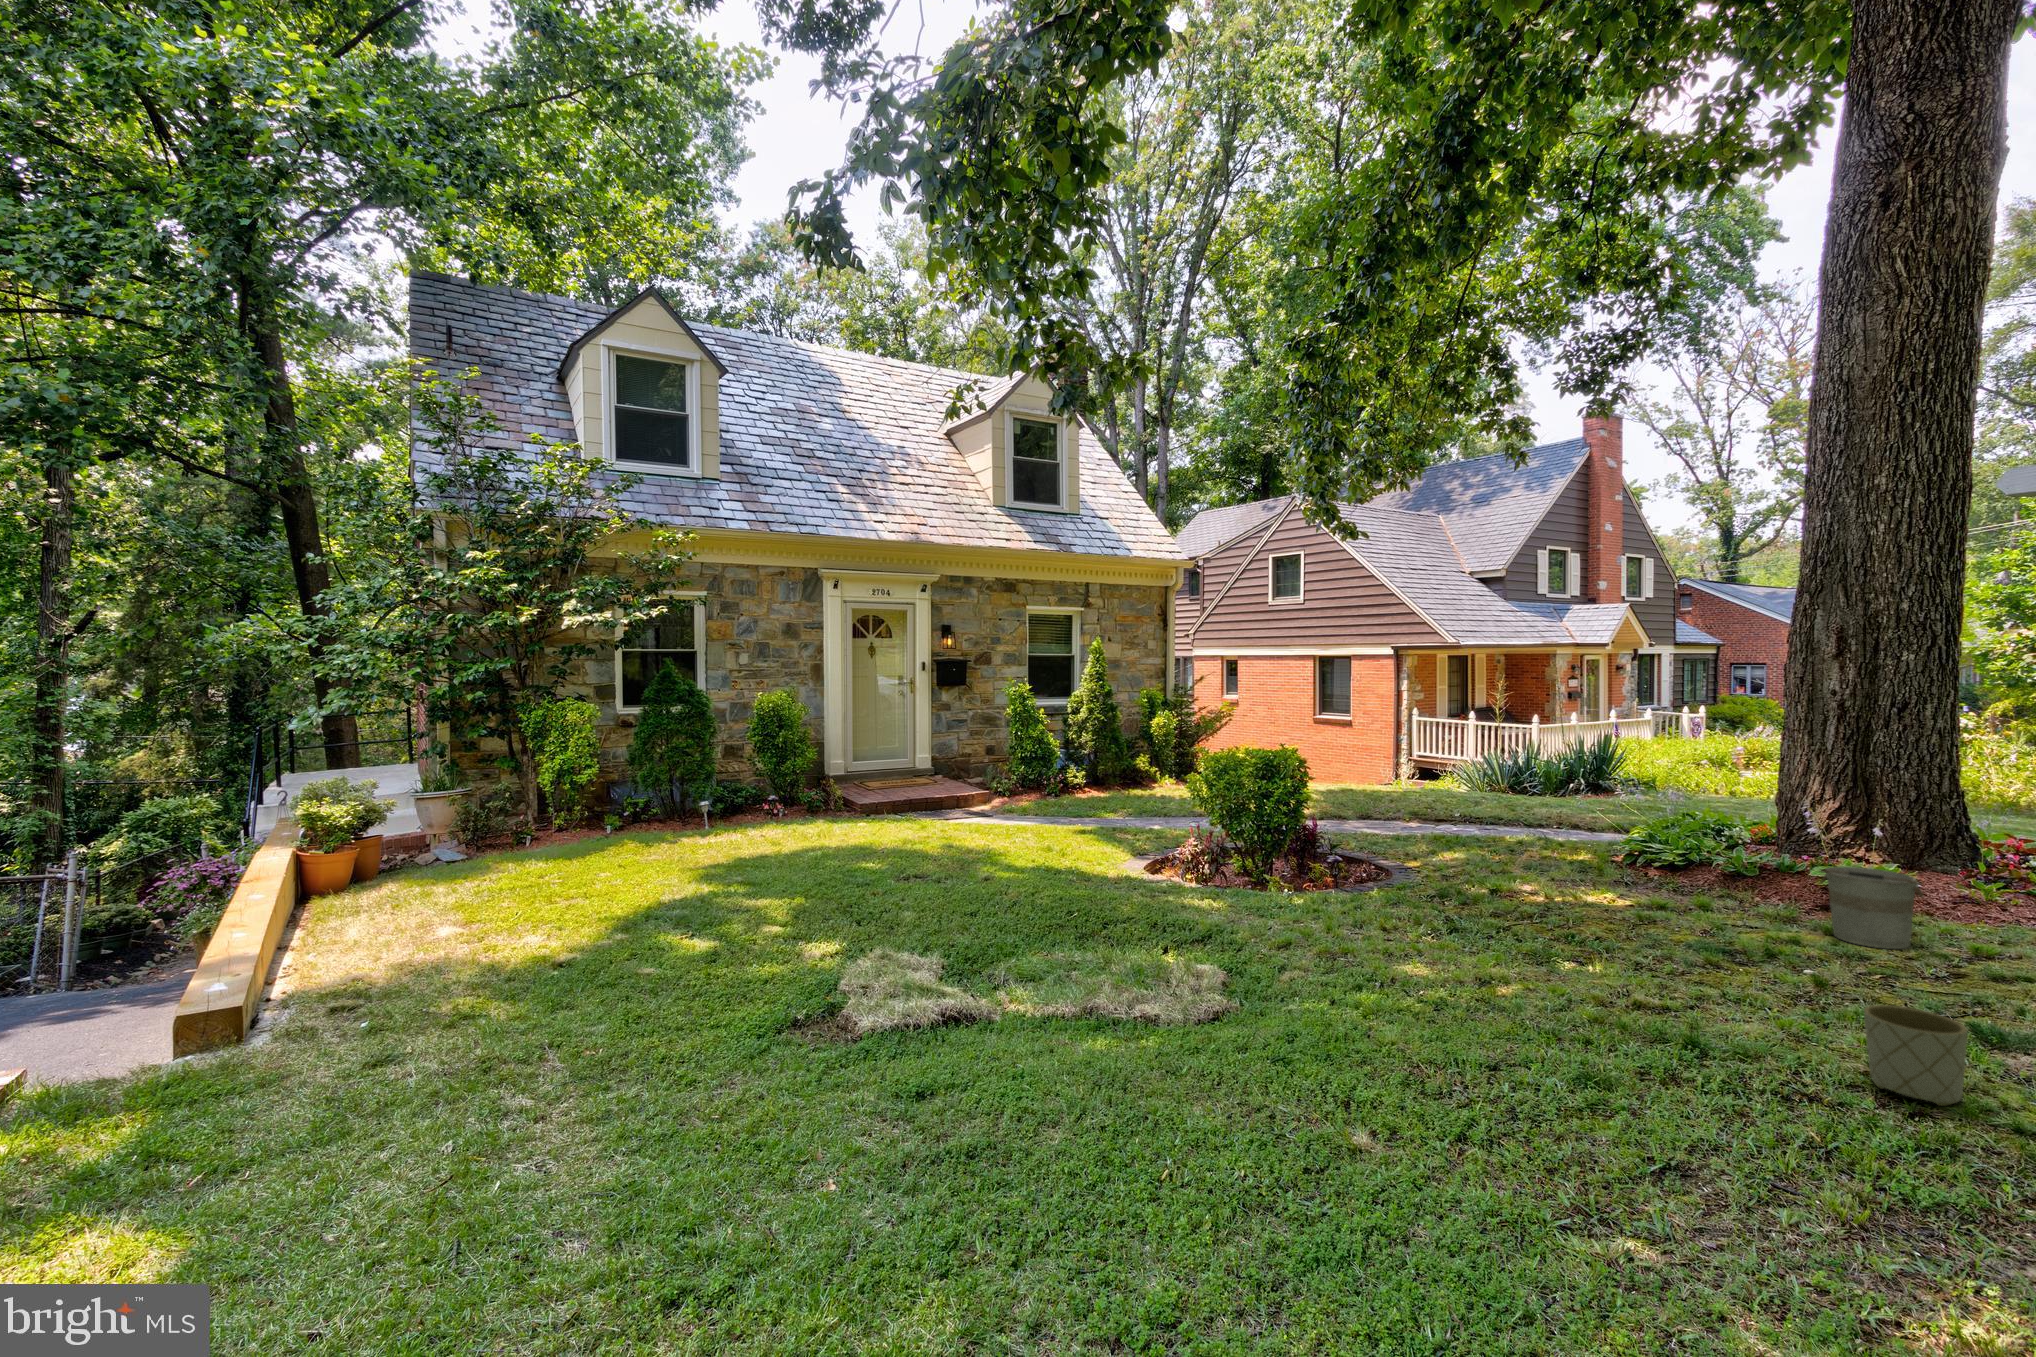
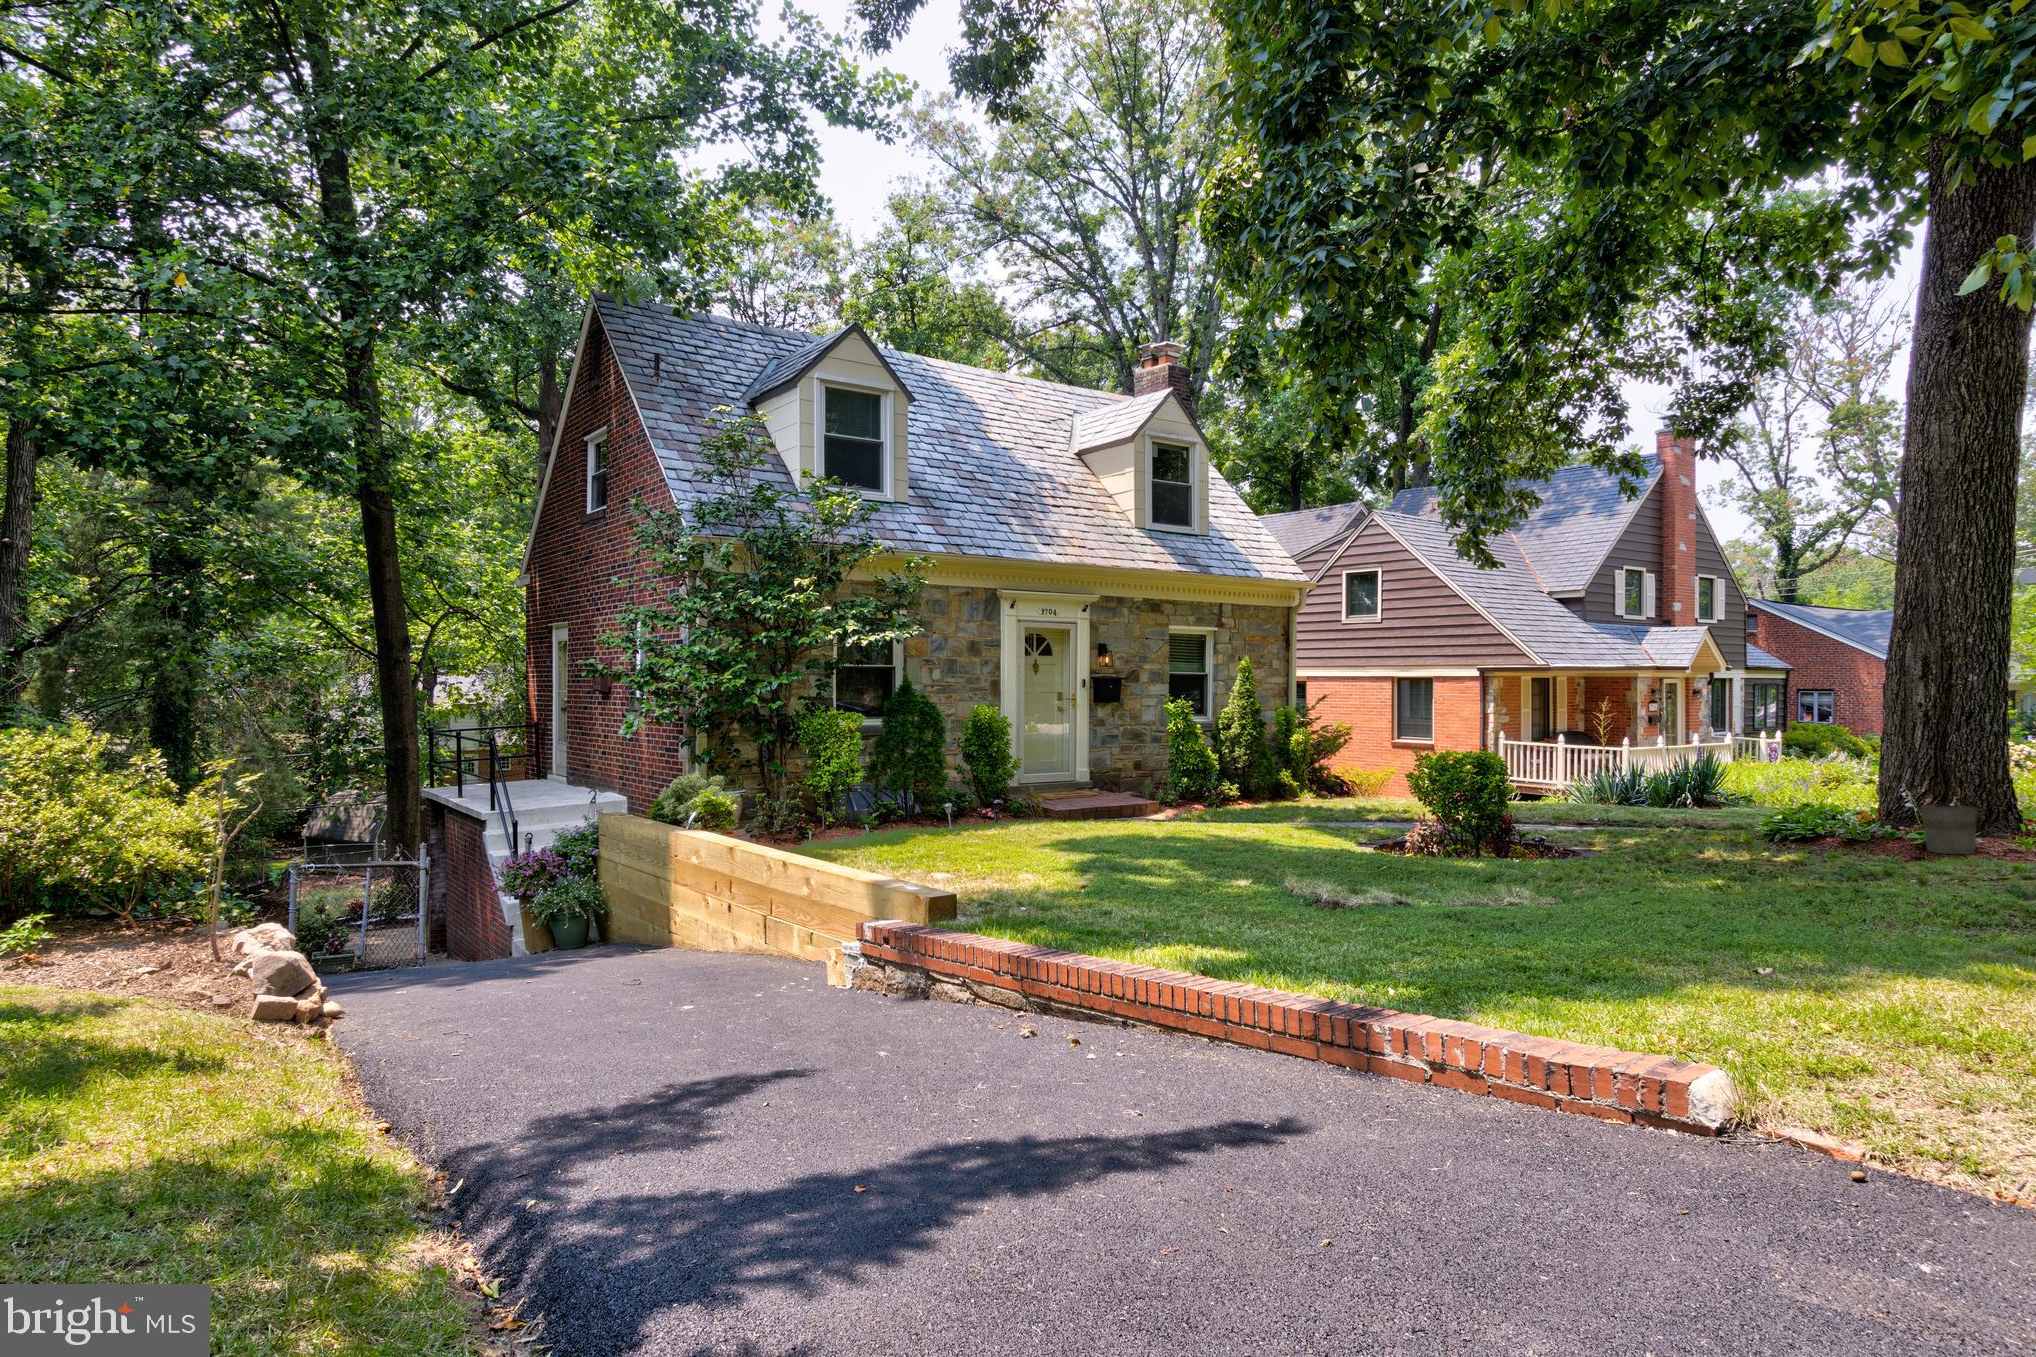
planter: present [1864,1005,1967,1106] -> none [1949,854,2002,901]

